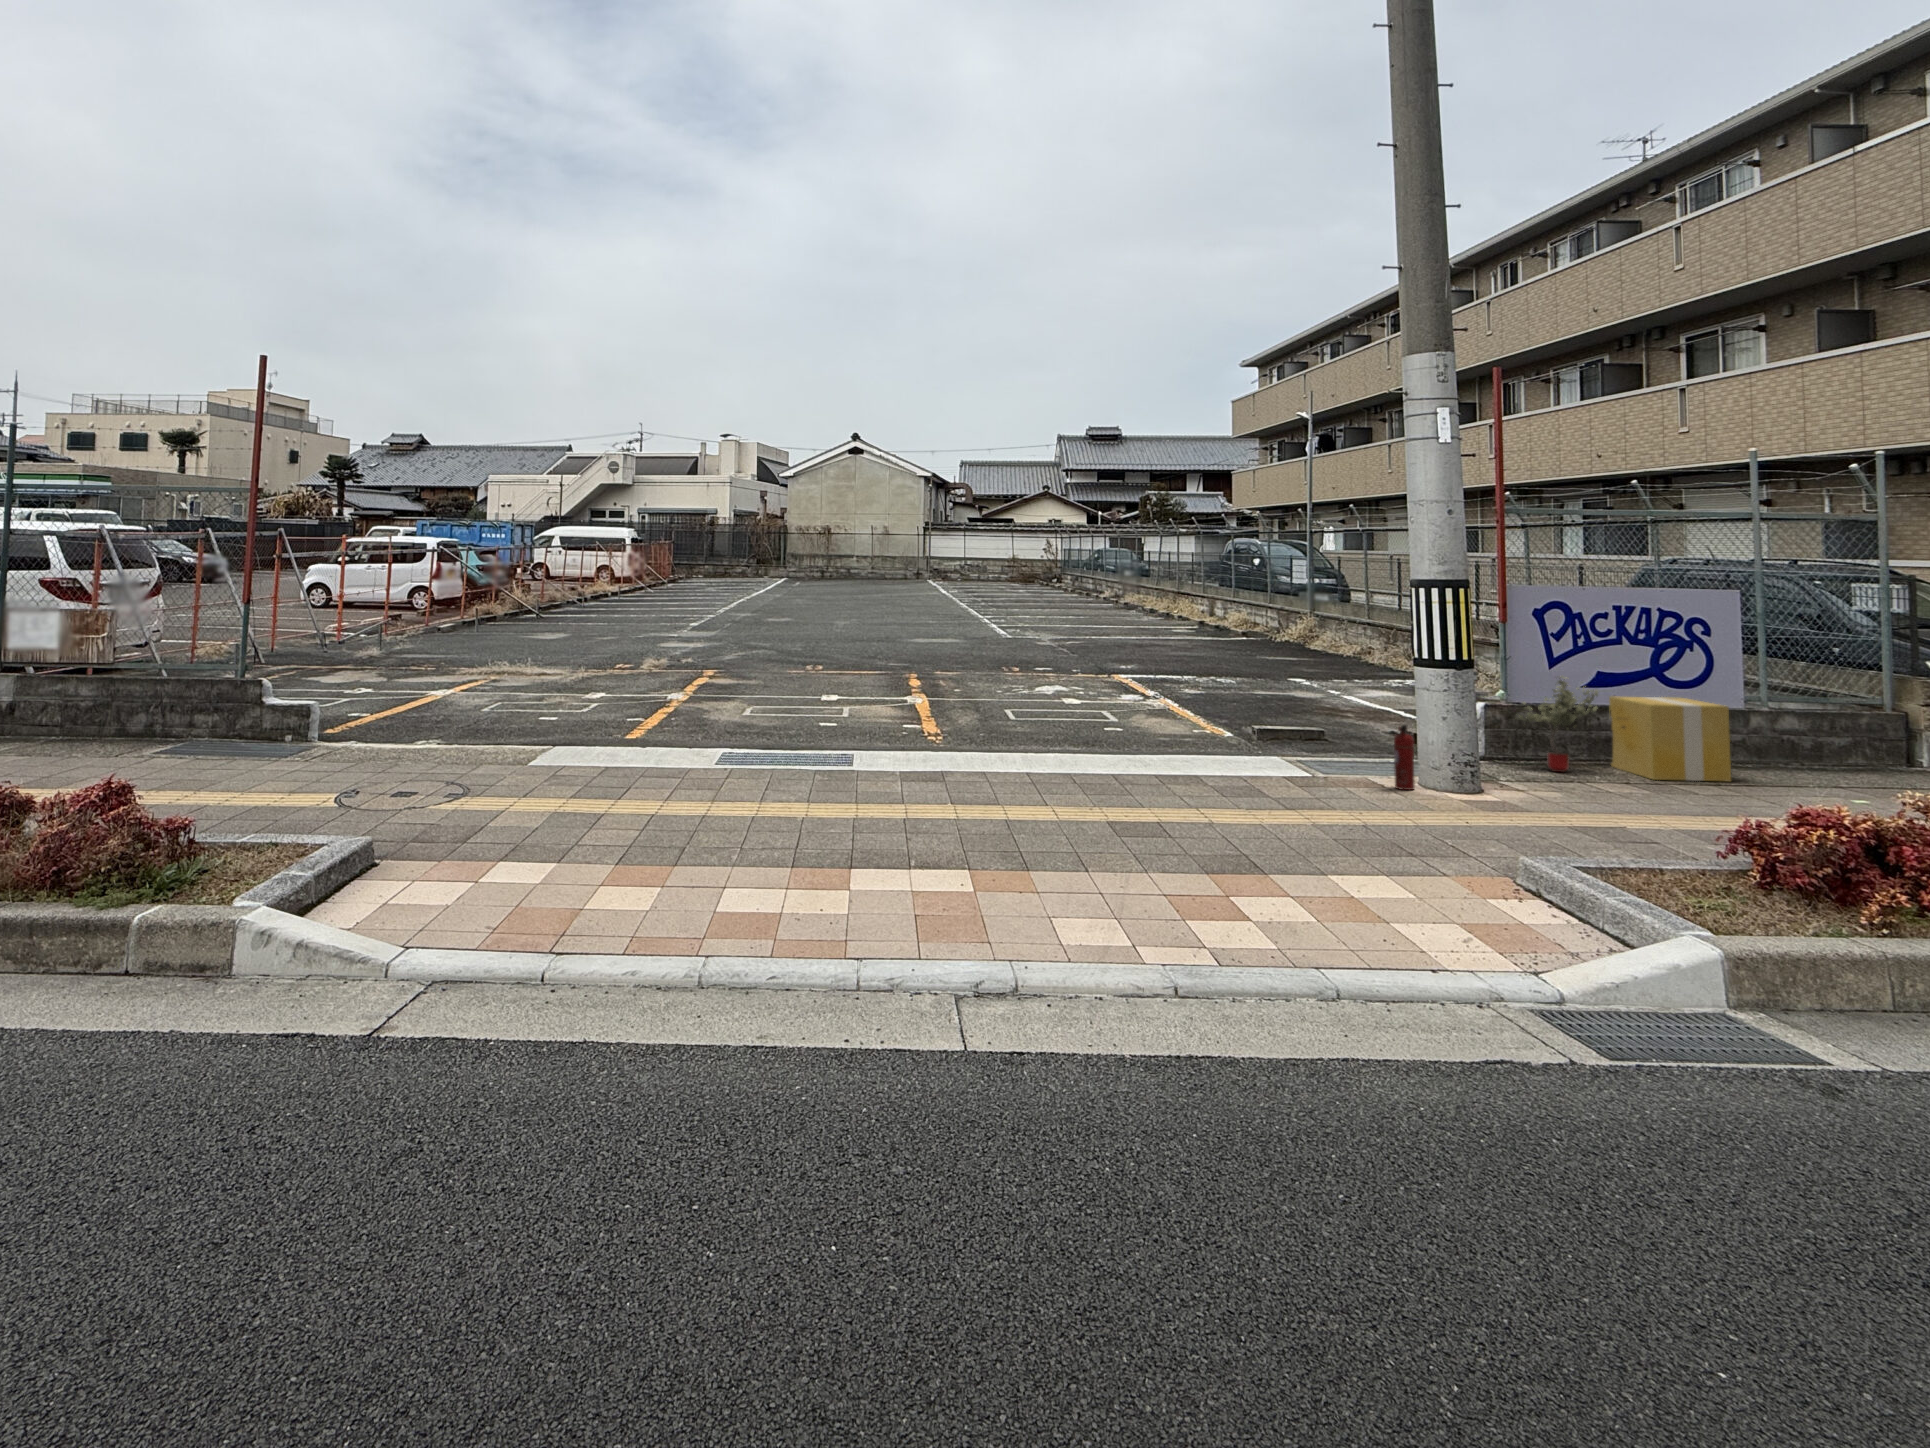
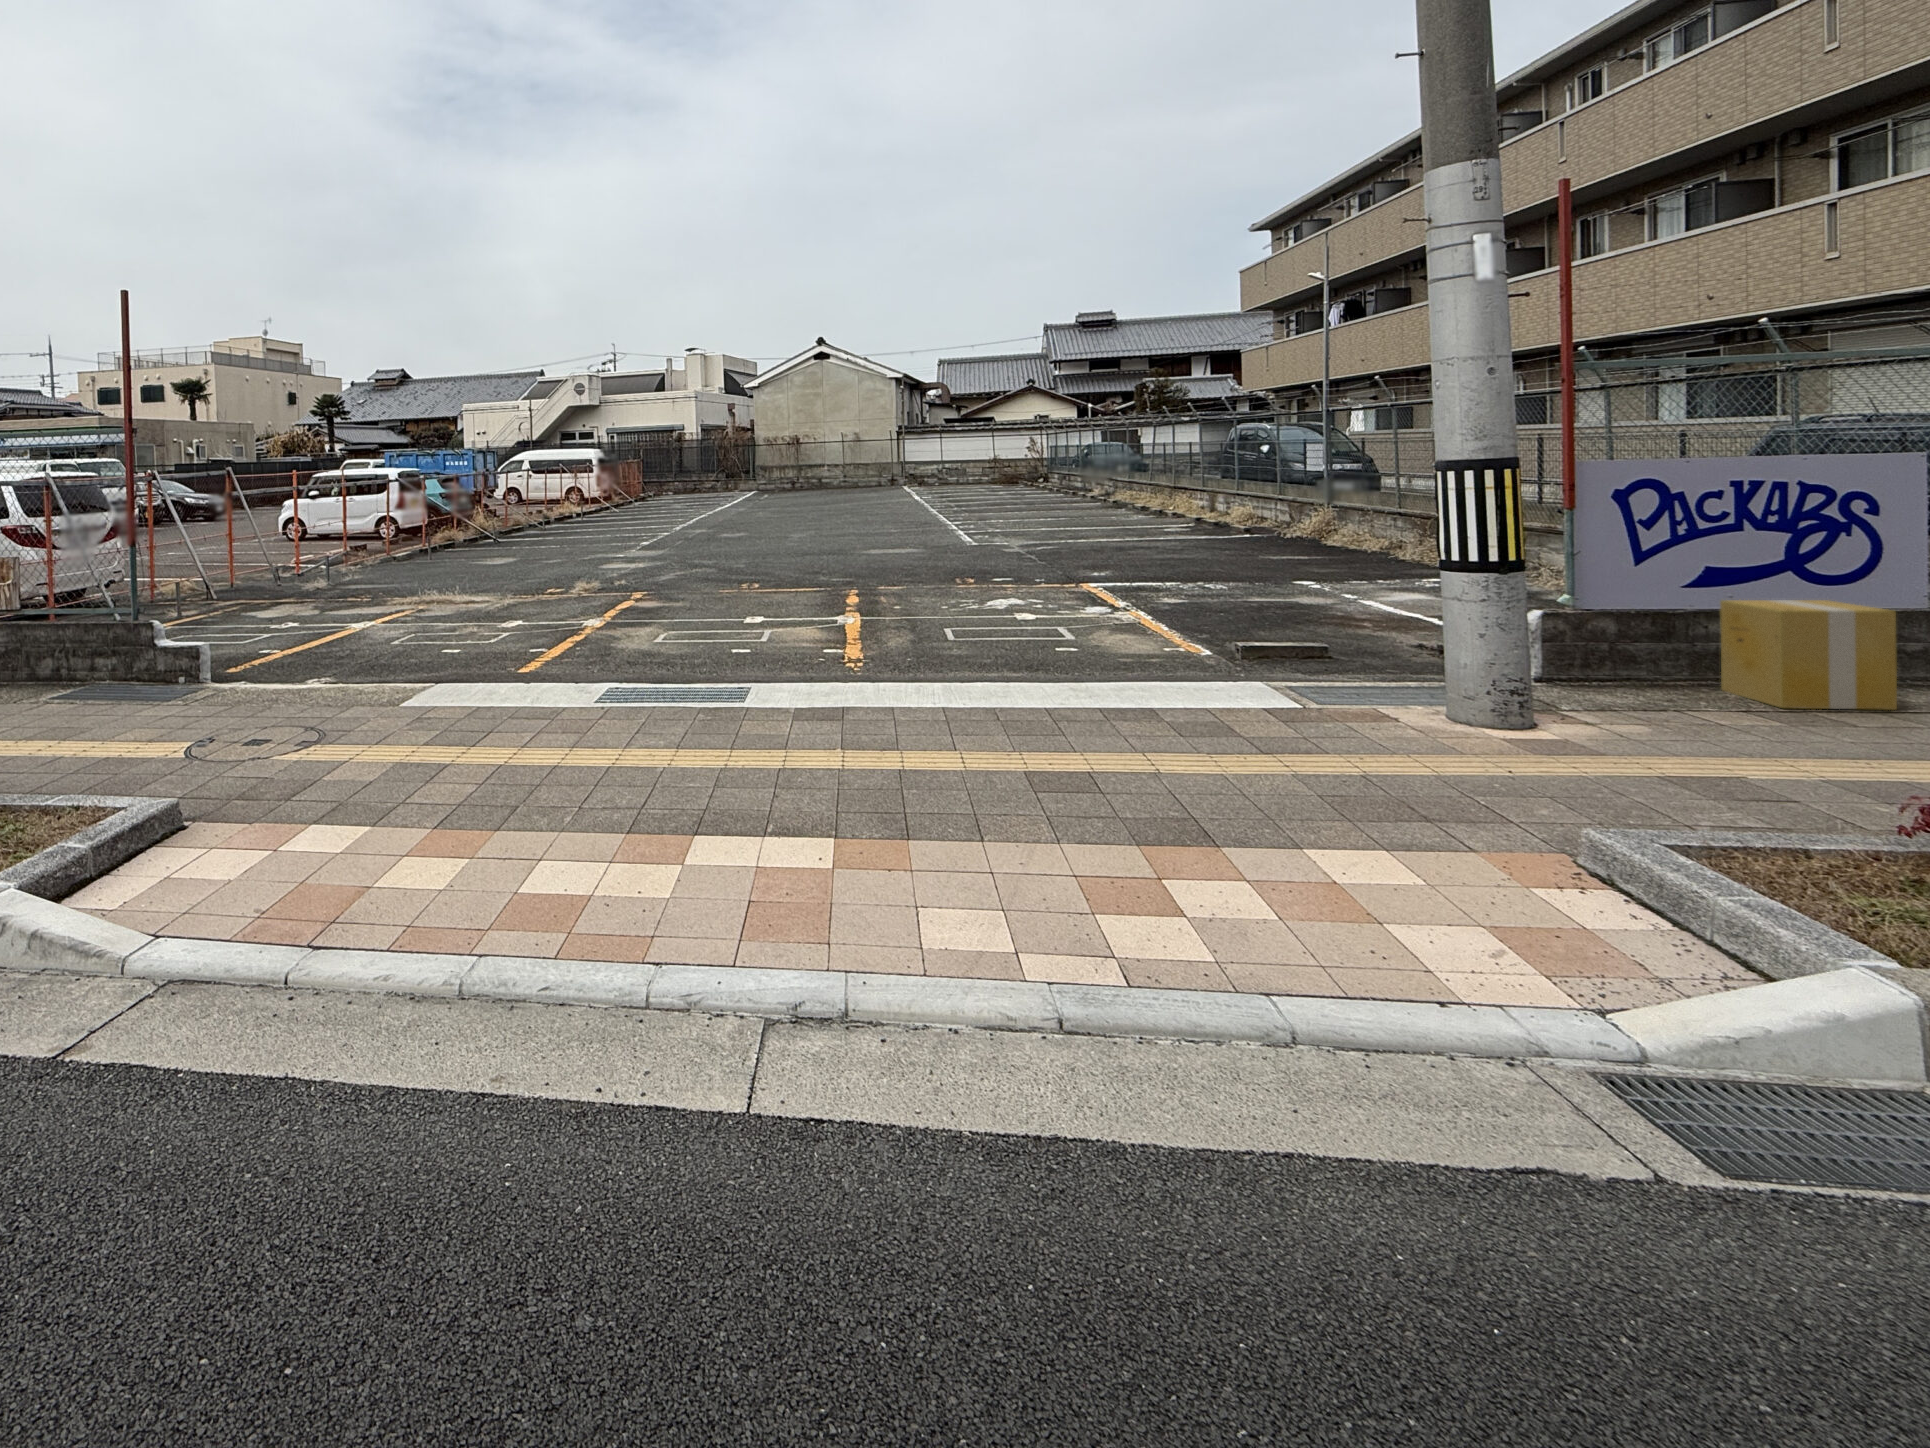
potted tree: present [1518,676,1598,772] -> none [1586,574,1707,699]
fire extinguisher: present [1394,725,1415,790] -> none [1417,644,1445,726]

